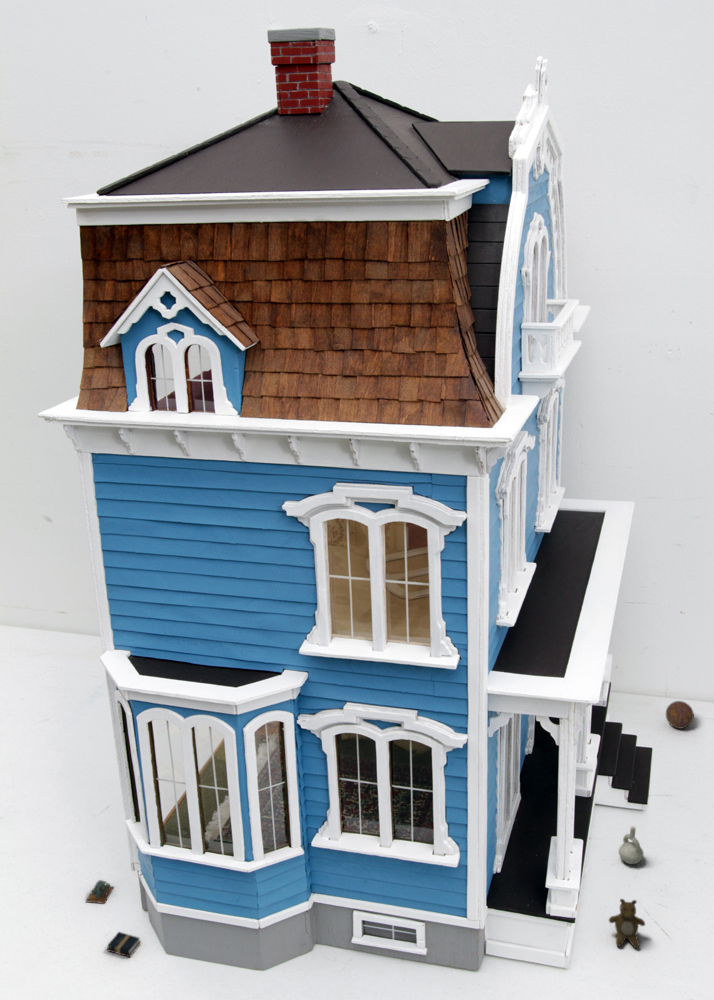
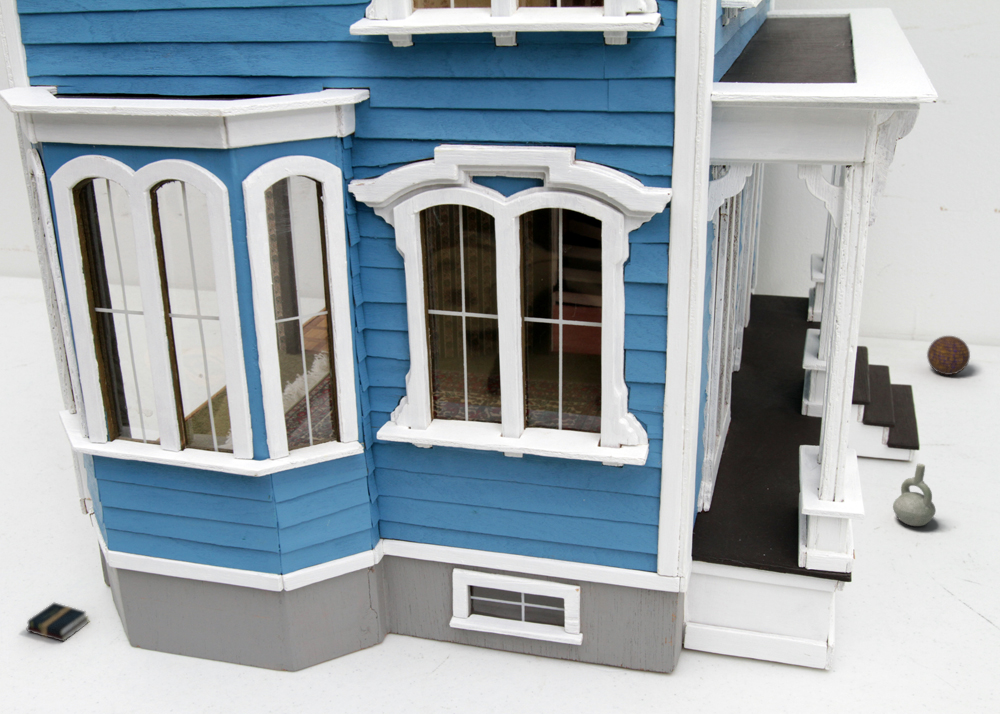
succulent plant: present [86,880,114,904] -> none [19,532,73,567]
teddy bear: present [609,899,645,948] -> none [900,556,966,642]

